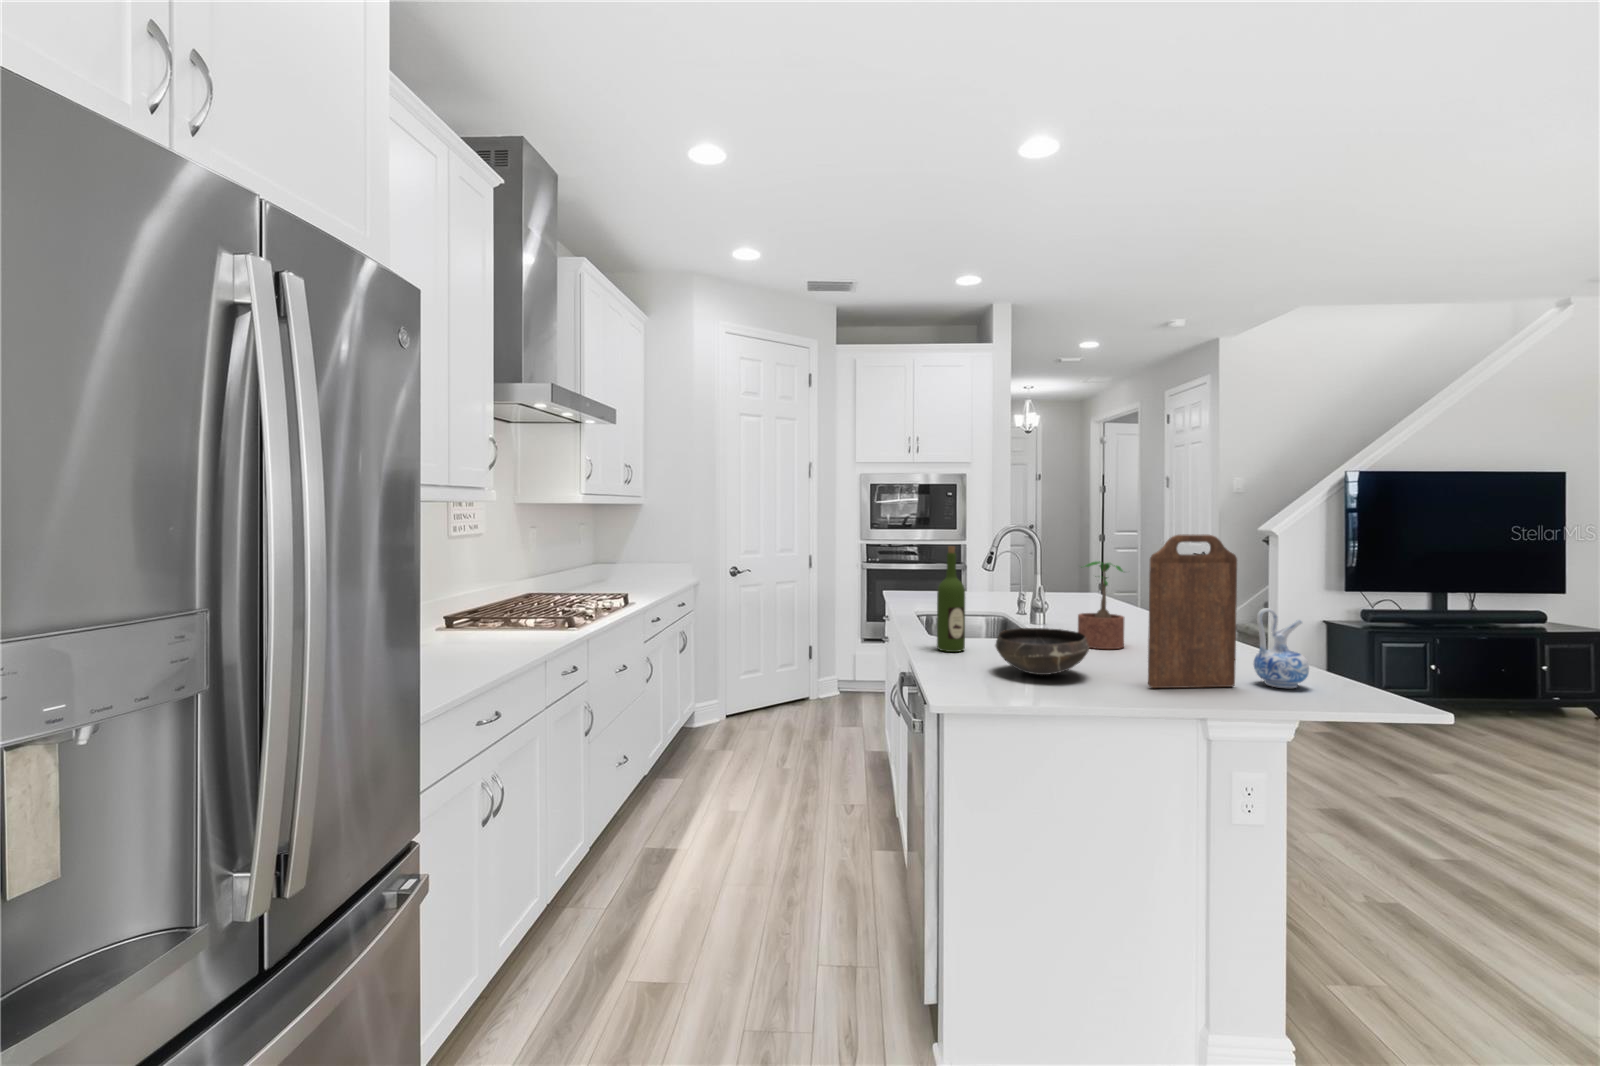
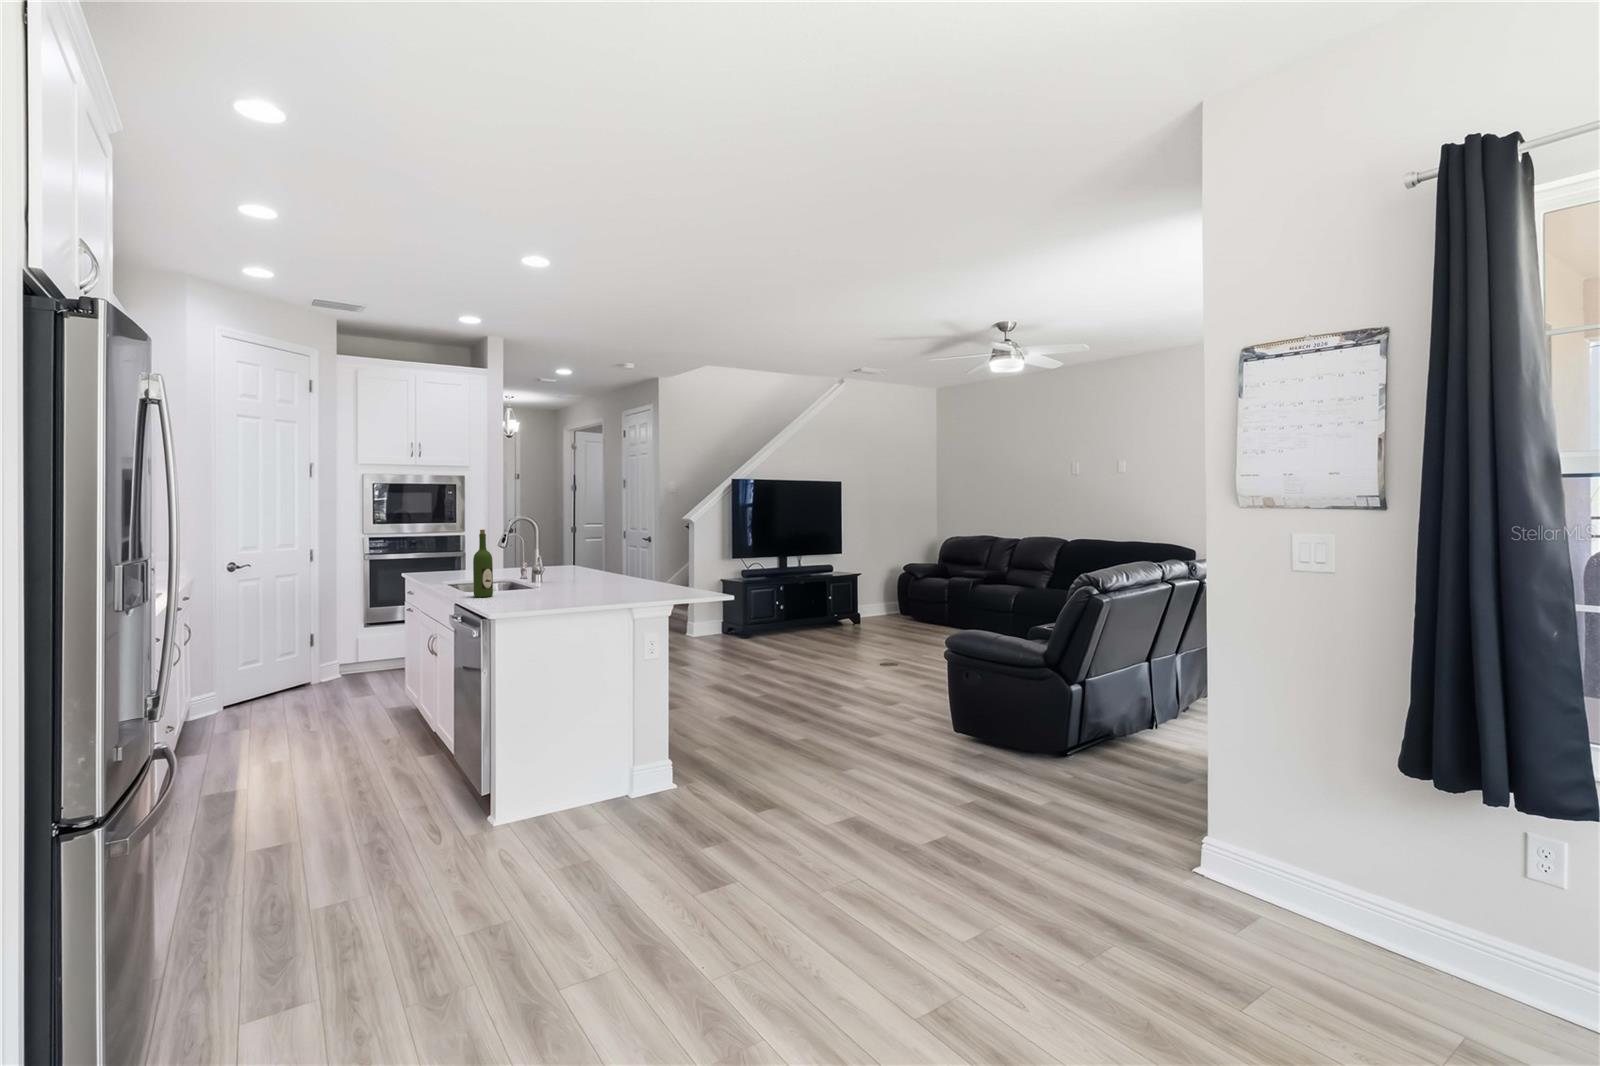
cutting board: present [1148,534,1237,688] -> none [600,519,643,600]
potted plant: present [1078,561,1124,649] -> none [562,537,592,589]
ceramic pitcher: present [1254,608,1309,688] -> none [652,556,676,595]
bowl: present [995,628,1089,675] -> none [516,575,570,601]

